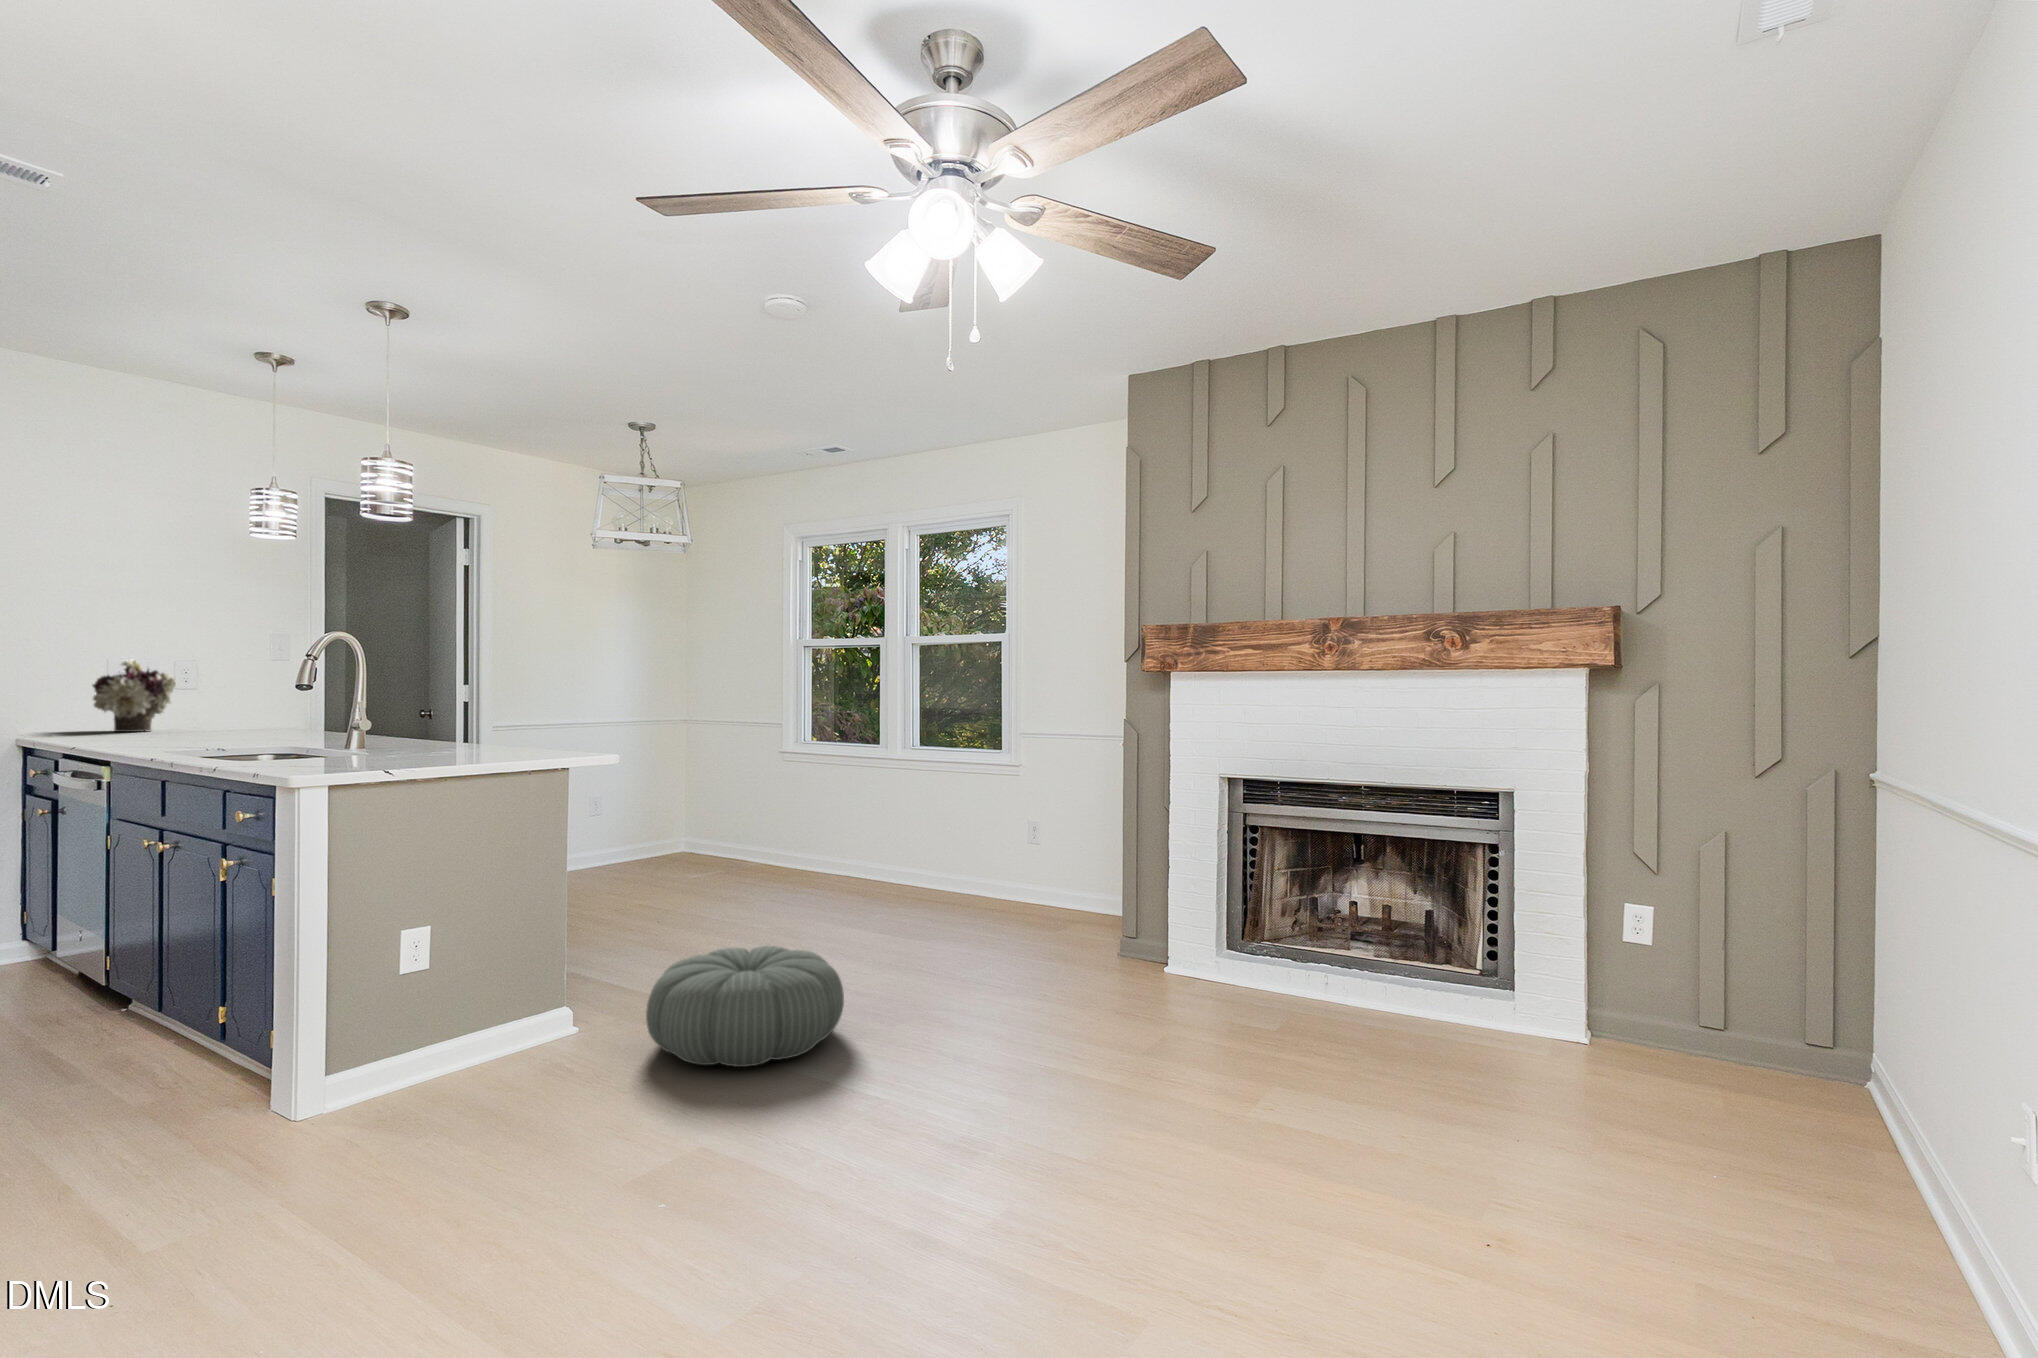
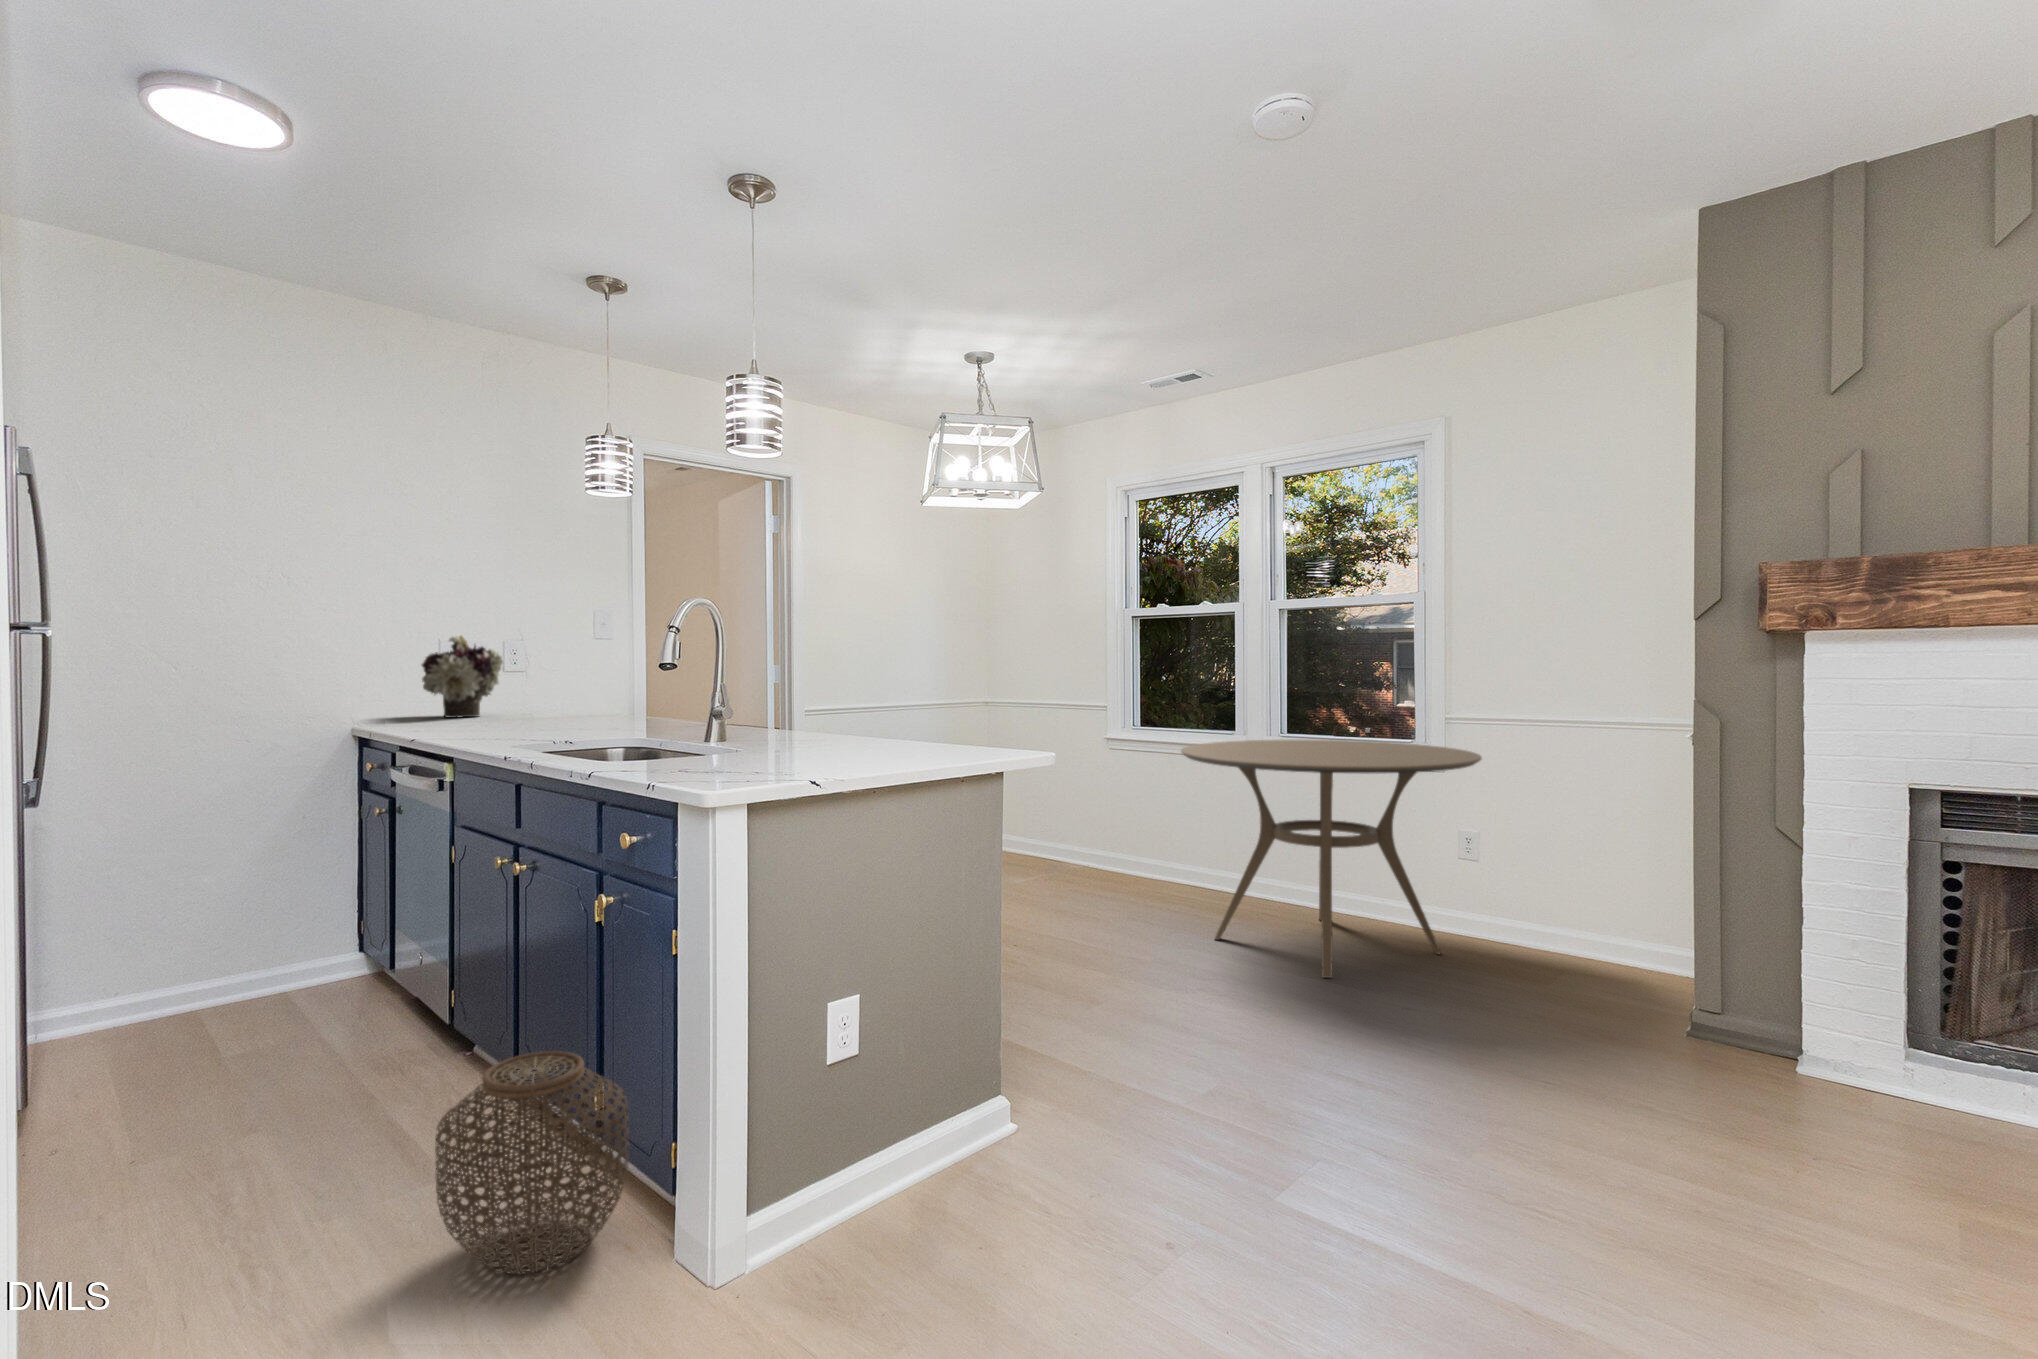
dining table: none [786,753,1009,931] -> present [1181,740,1482,978]
pouf: present [646,946,844,1067] -> none [1137,1026,1419,1227]
woven basket: none [64,972,234,1130] -> present [435,1051,629,1274]

